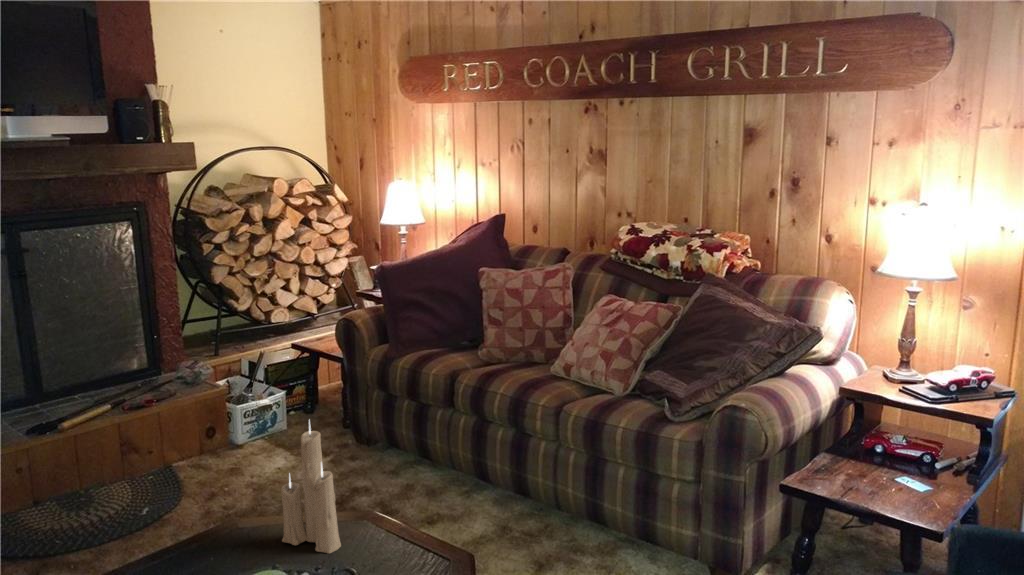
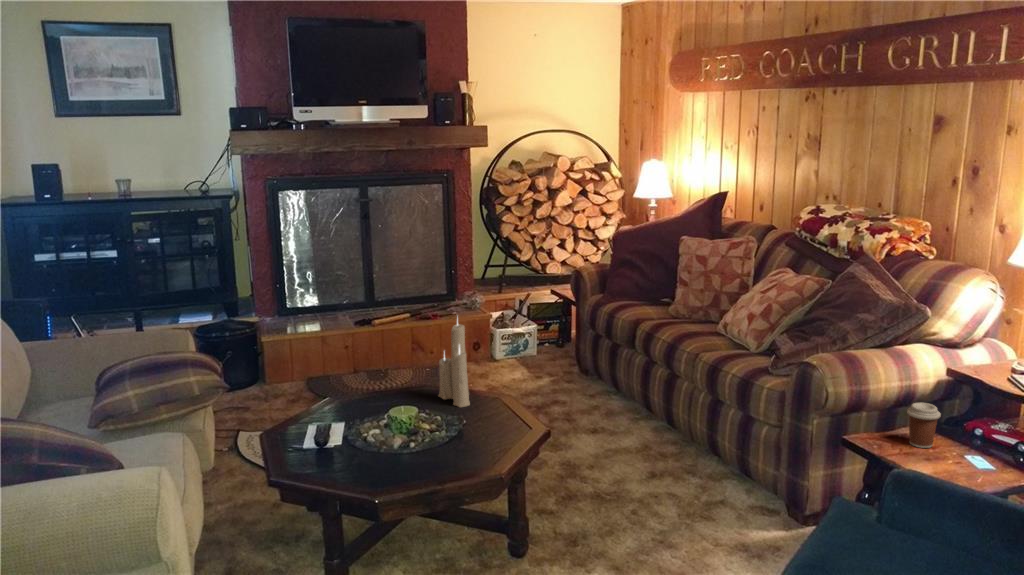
coffee cup: none [839,432,874,481] -> present [907,403,941,448]

